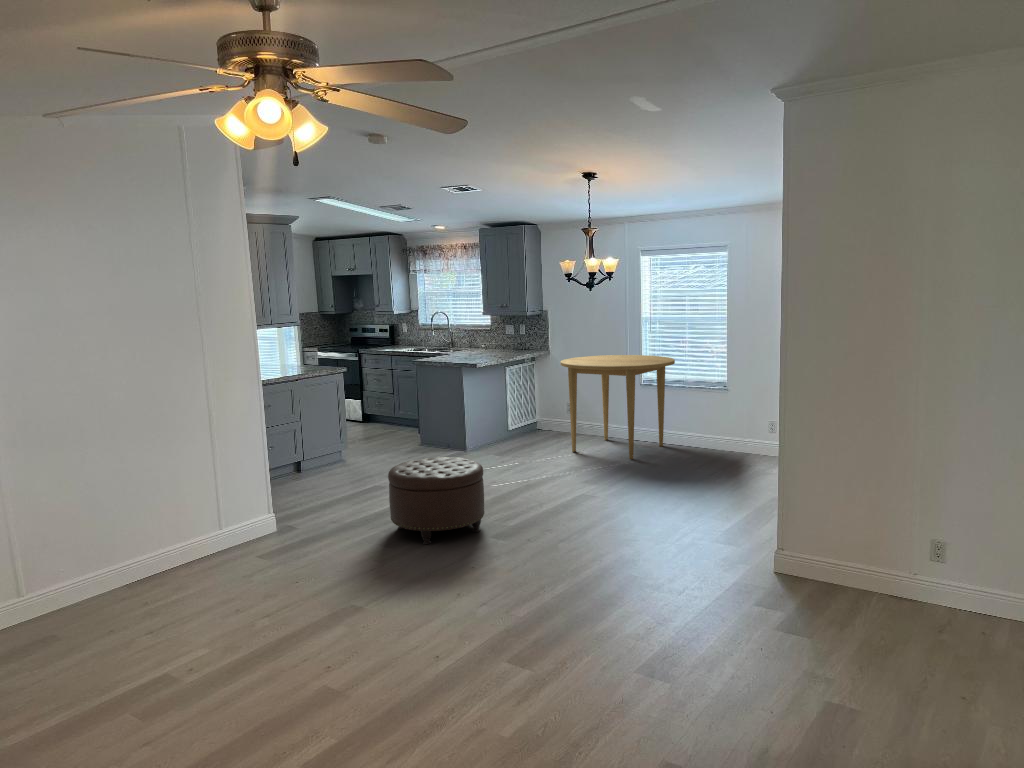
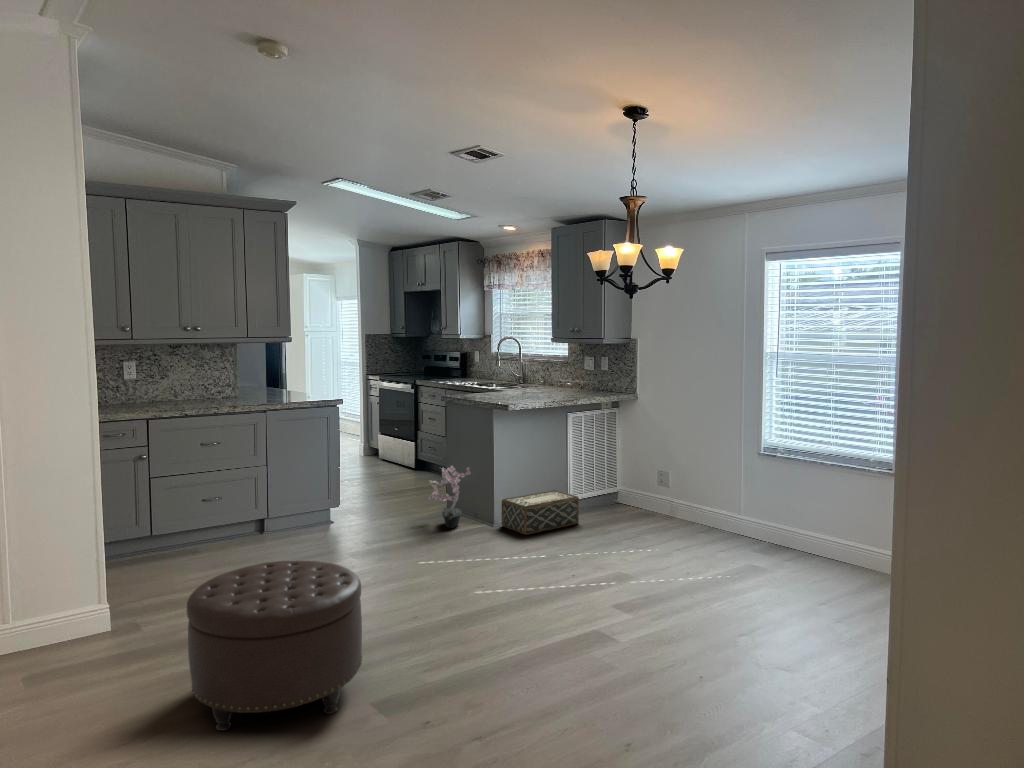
dining table: present [560,355,675,459] -> none [621,405,804,576]
potted plant: none [414,407,453,454] -> present [428,466,471,528]
woven basket: none [474,422,525,452] -> present [501,490,579,535]

